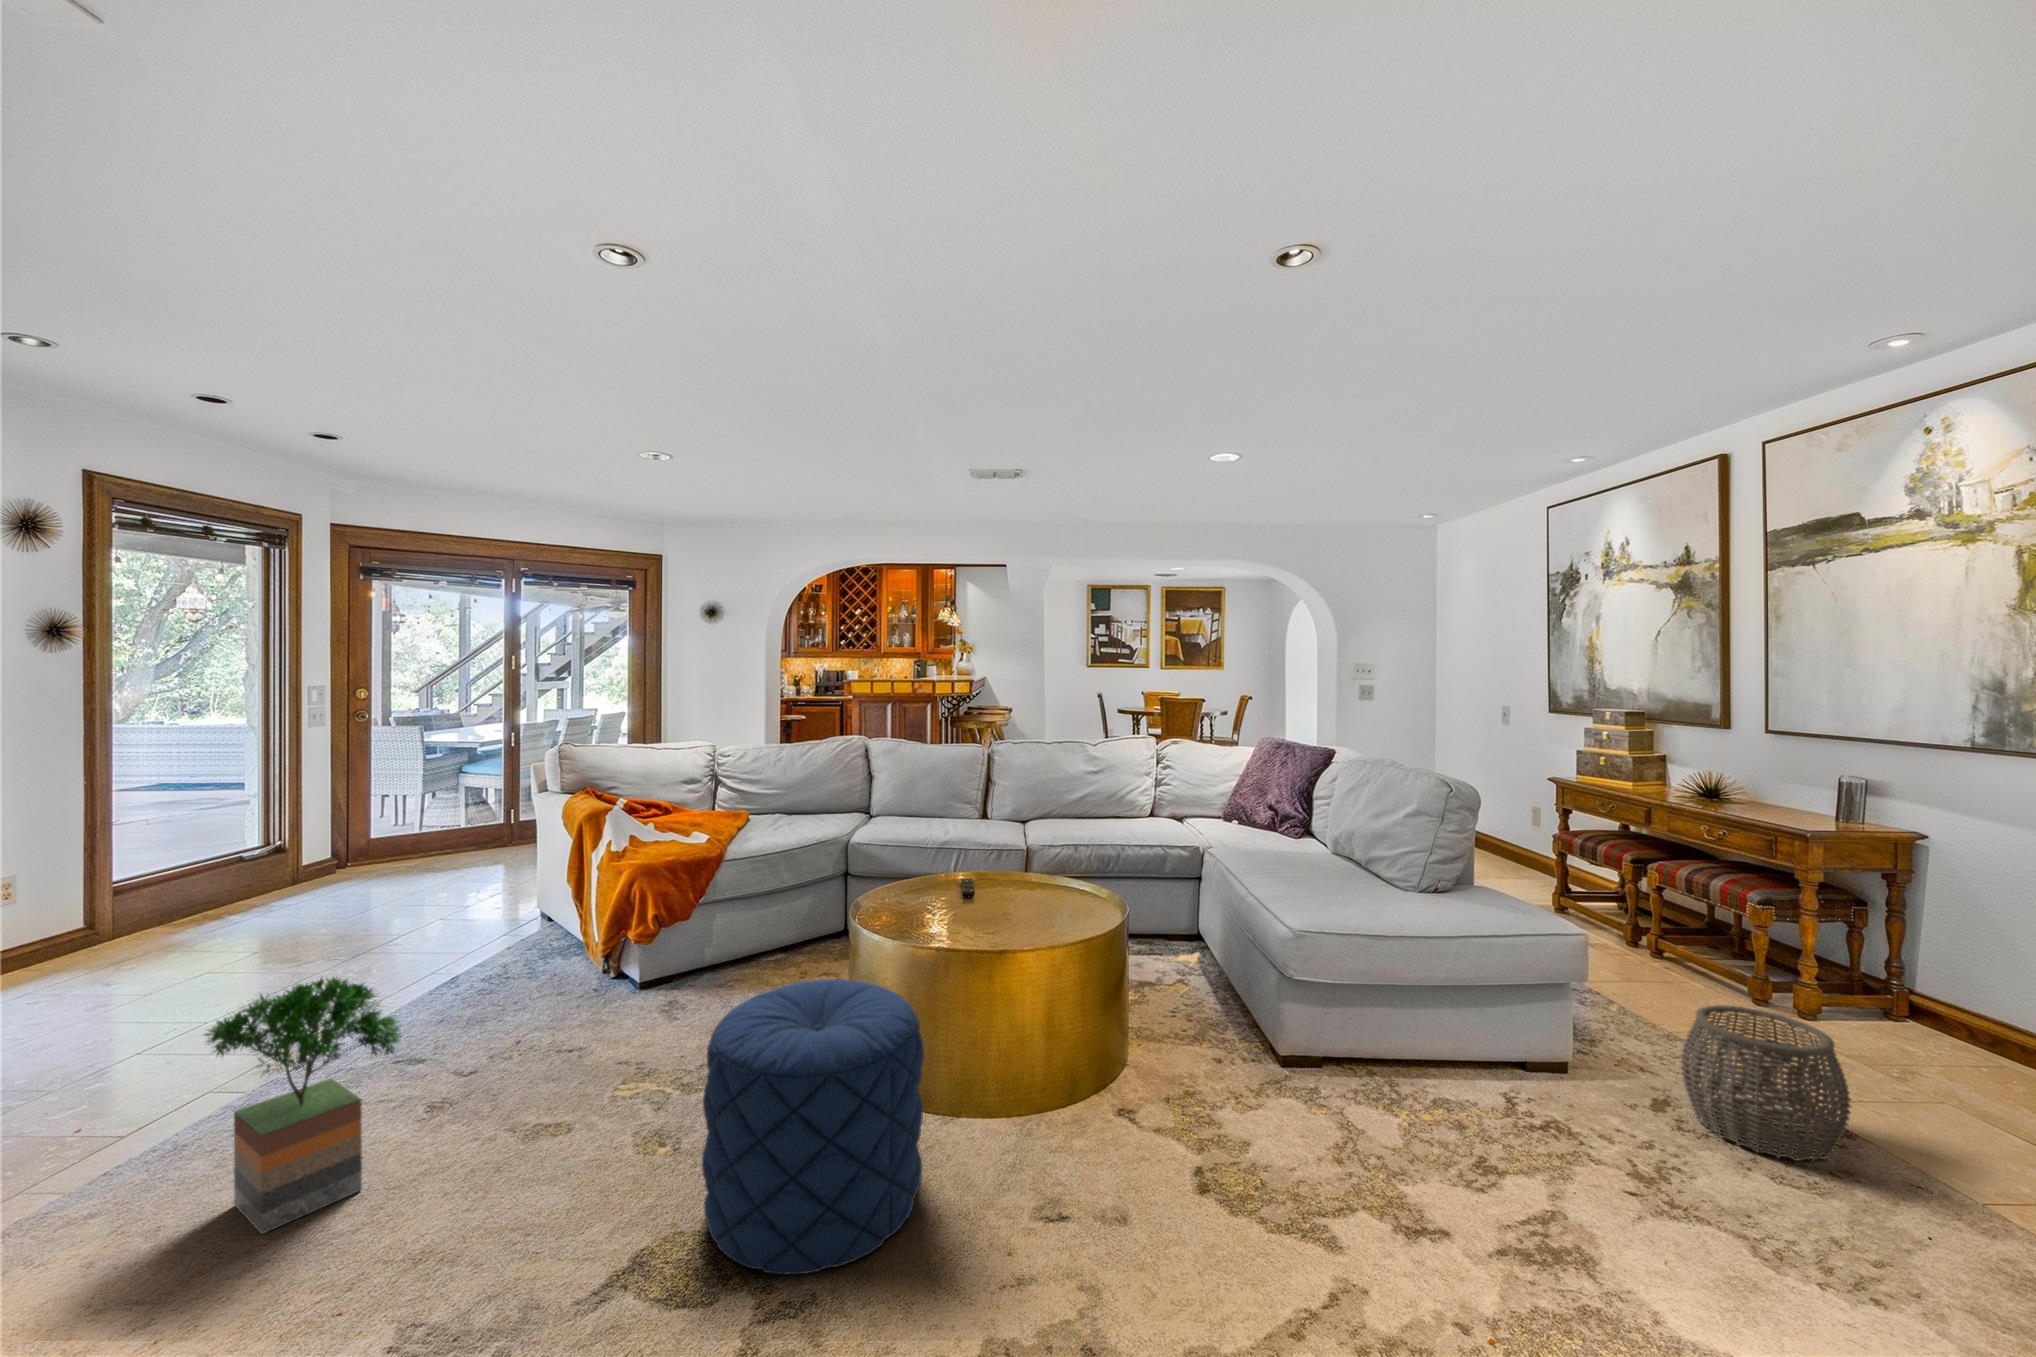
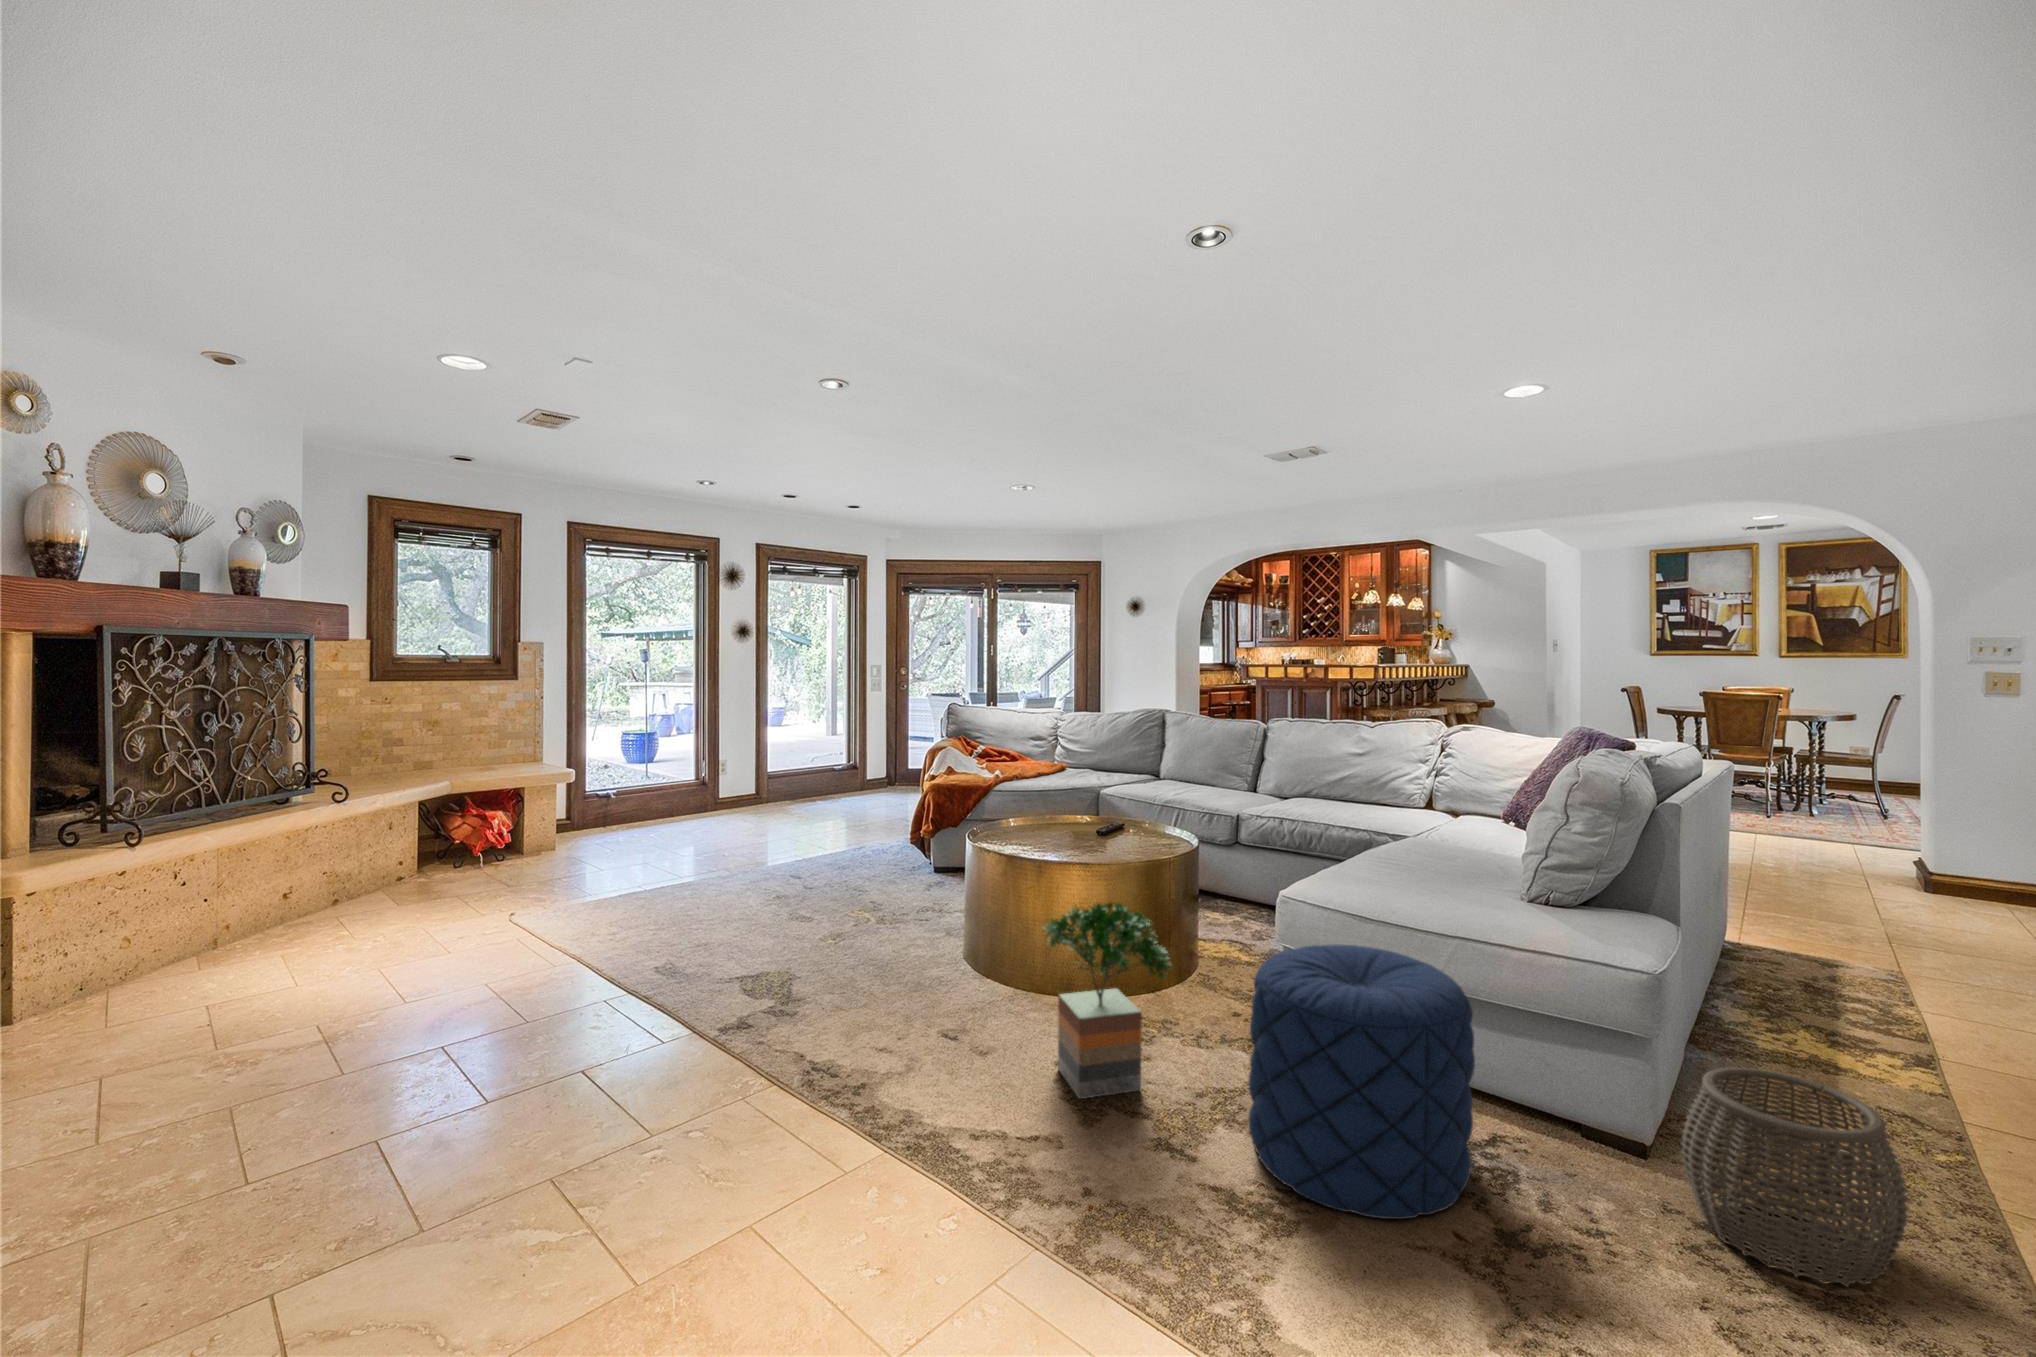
potted tree: present [204,978,402,1234] -> present [1045,902,1171,1099]
pouf: present [702,979,924,1275] -> present [1248,945,1475,1219]

